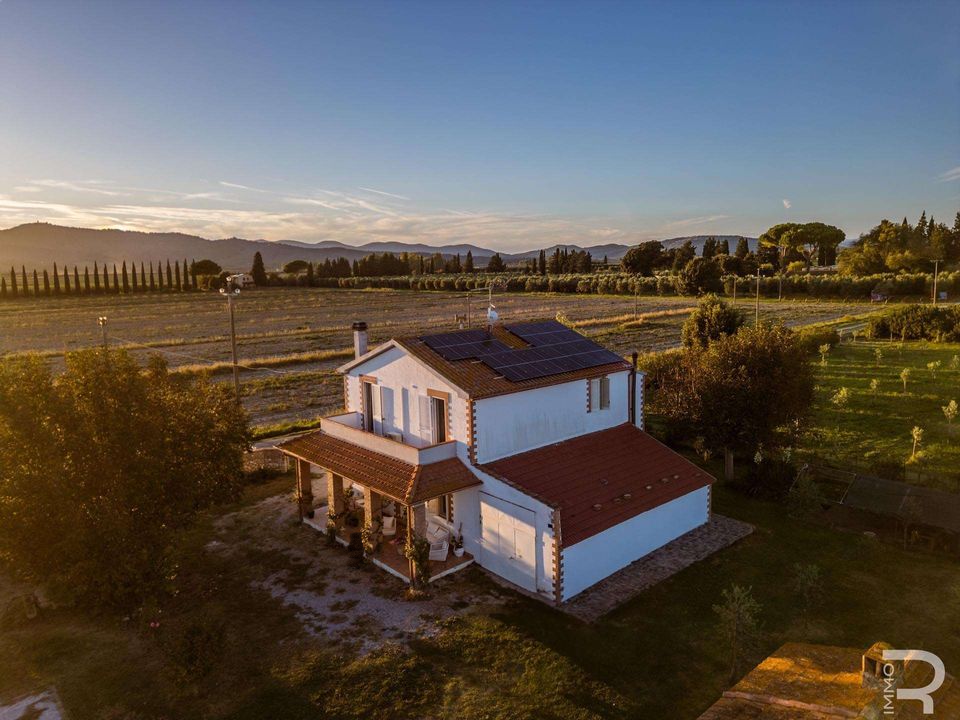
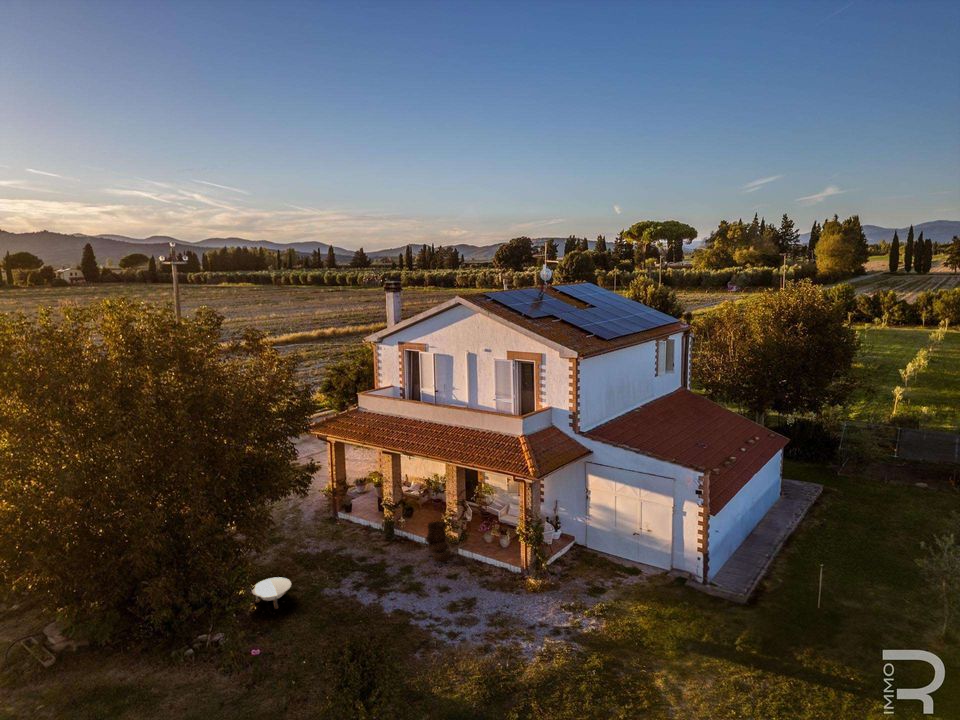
round table: none [193,567,225,592] -> present [252,577,291,609]

